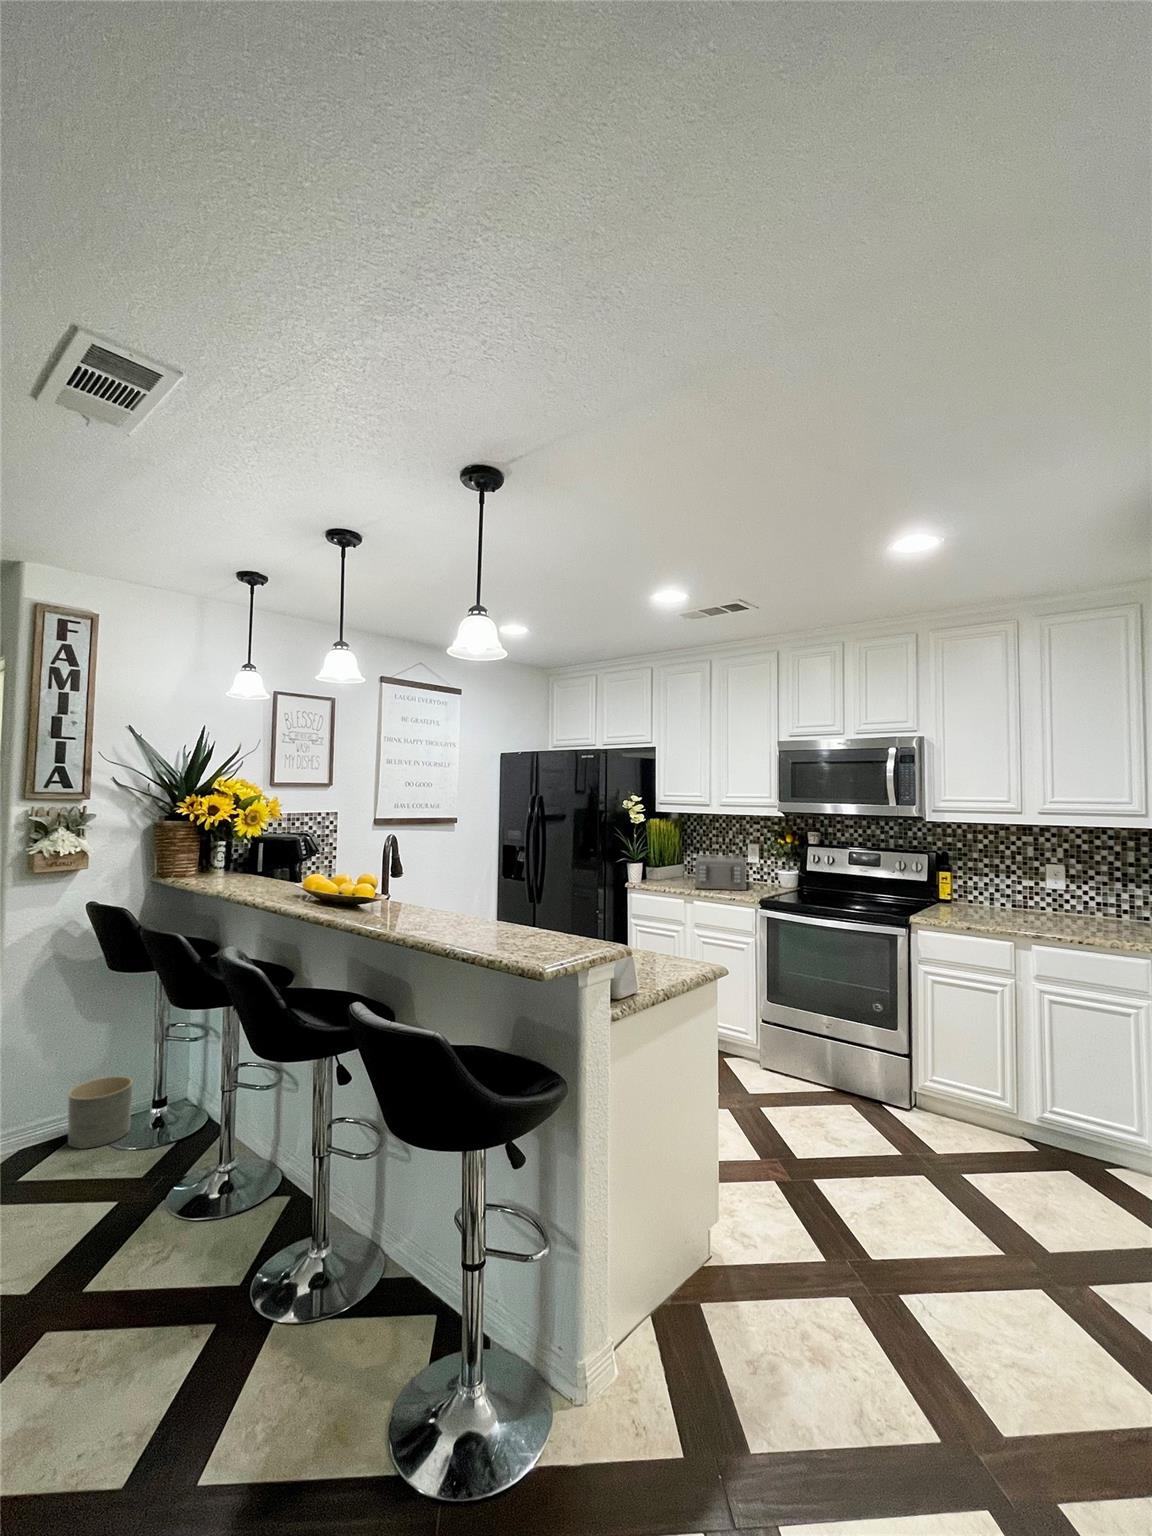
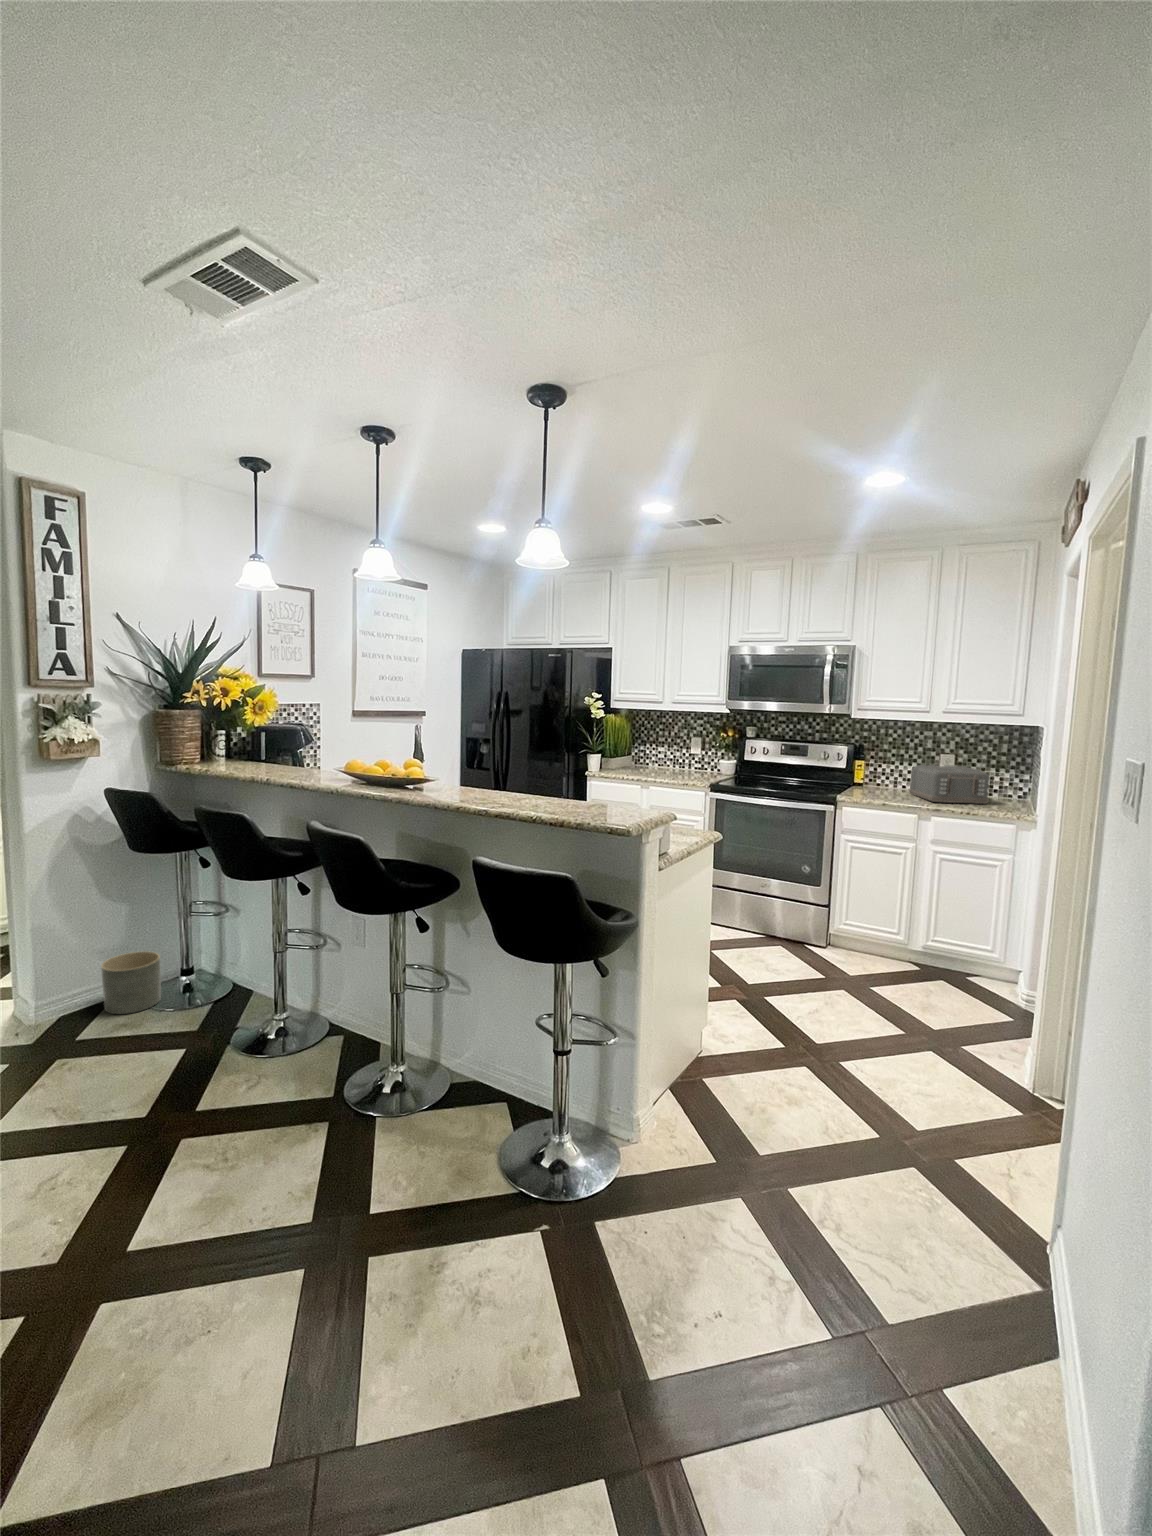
toaster: present [694,854,746,890] -> present [909,765,989,804]

